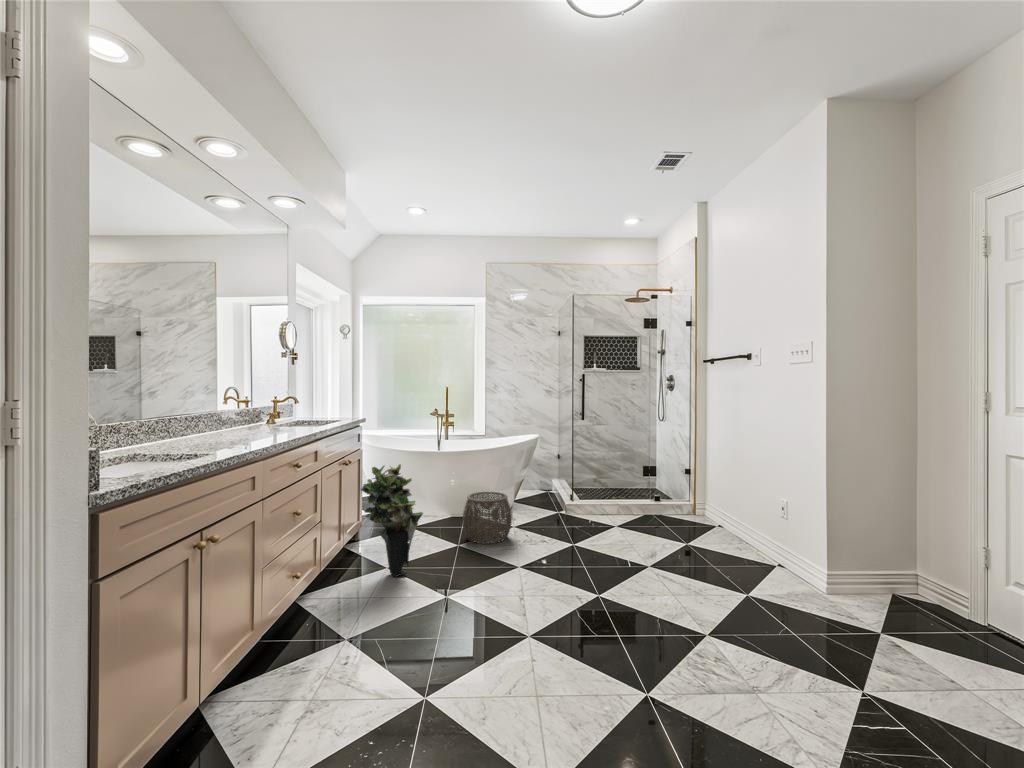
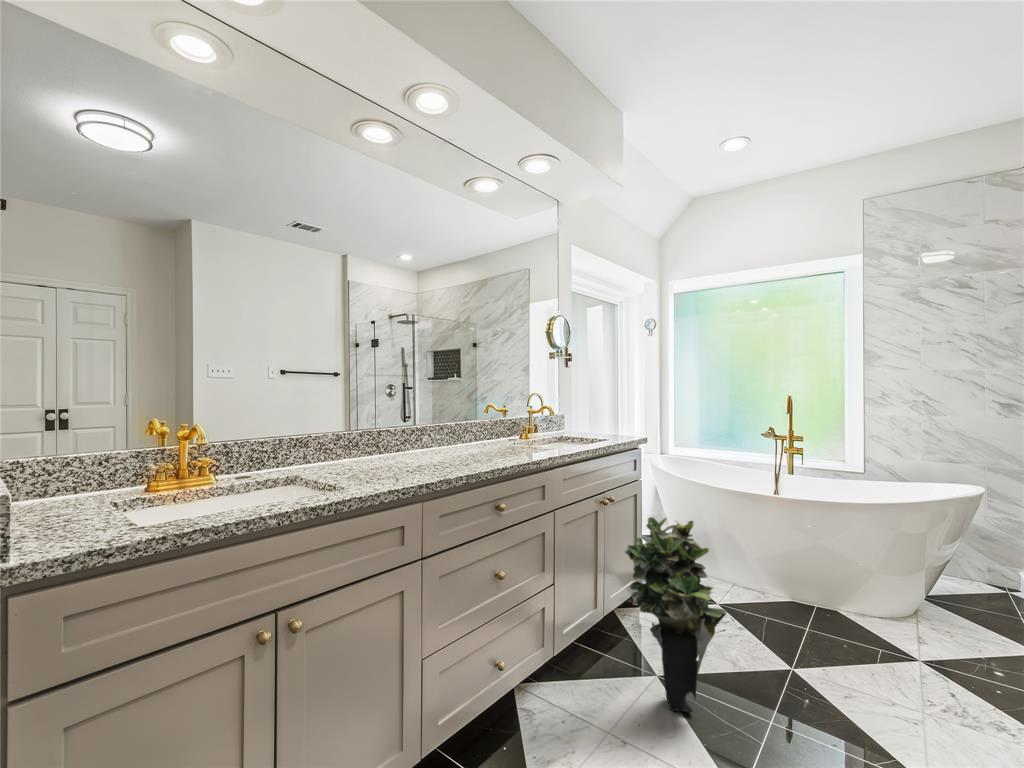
woven basket: present [463,492,512,544] -> none [808,583,920,694]

